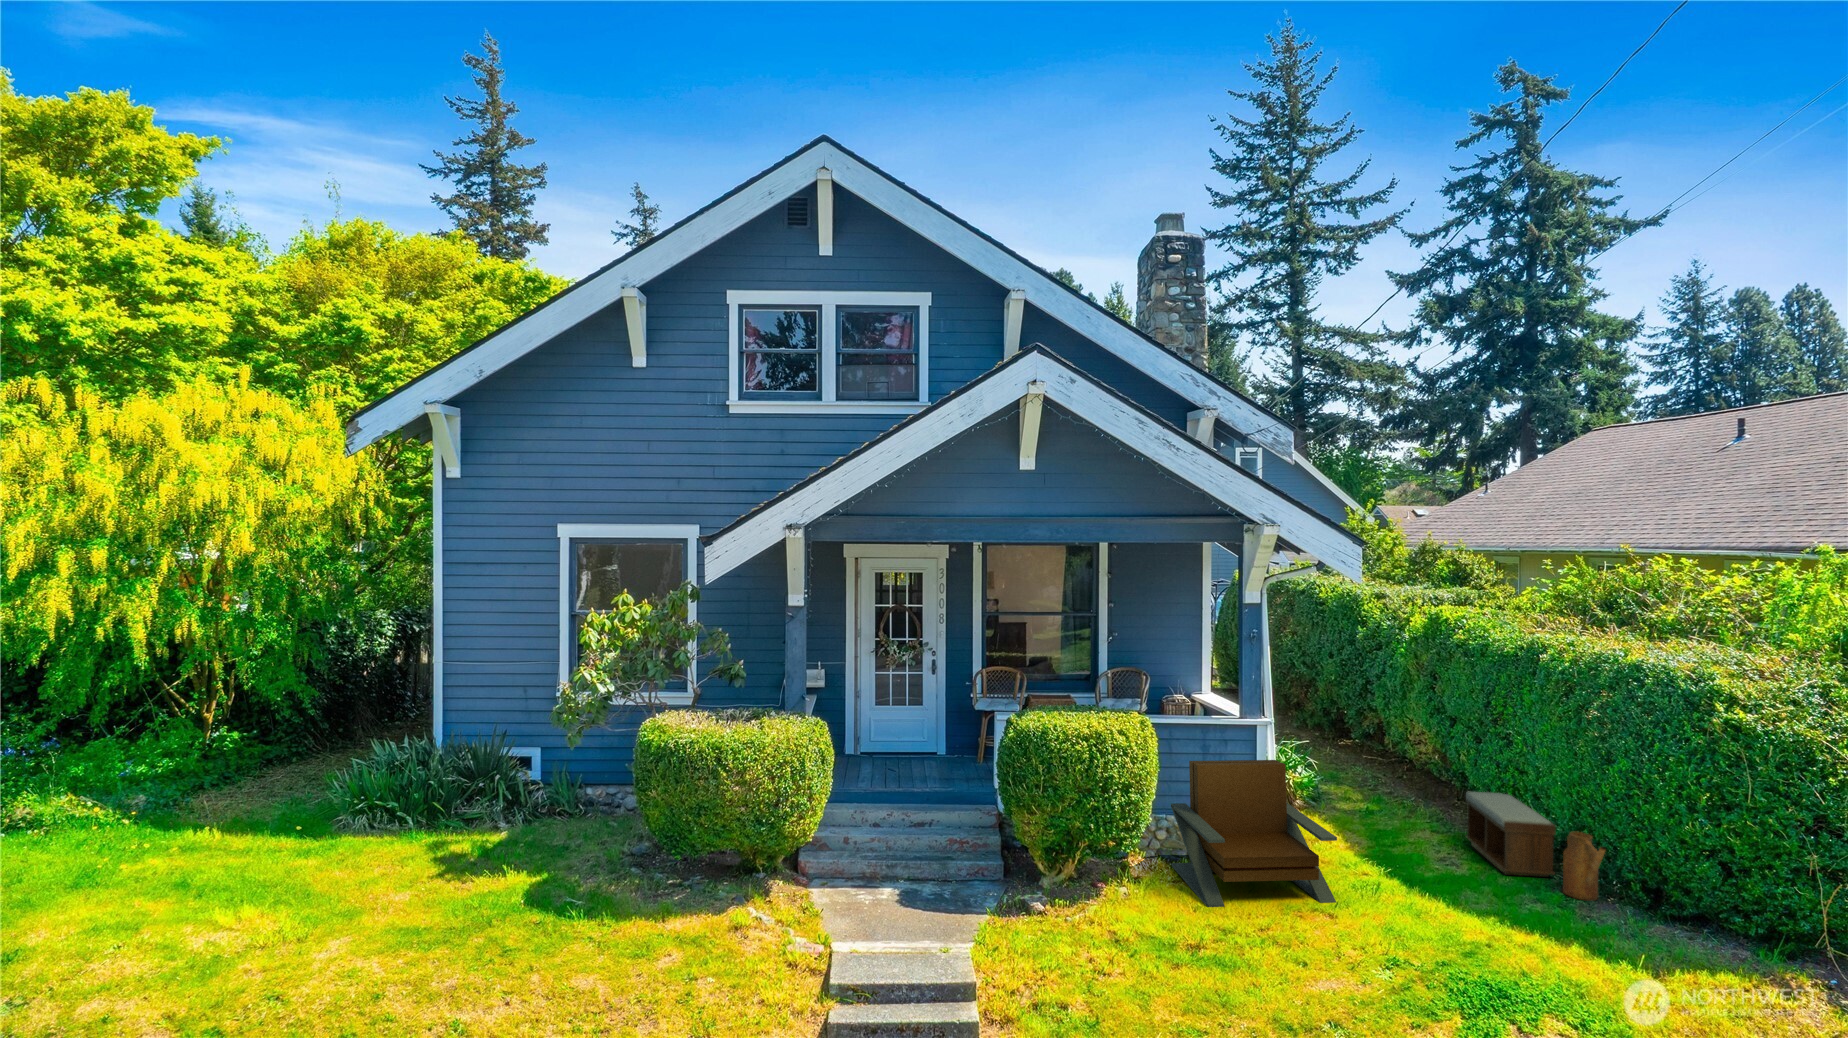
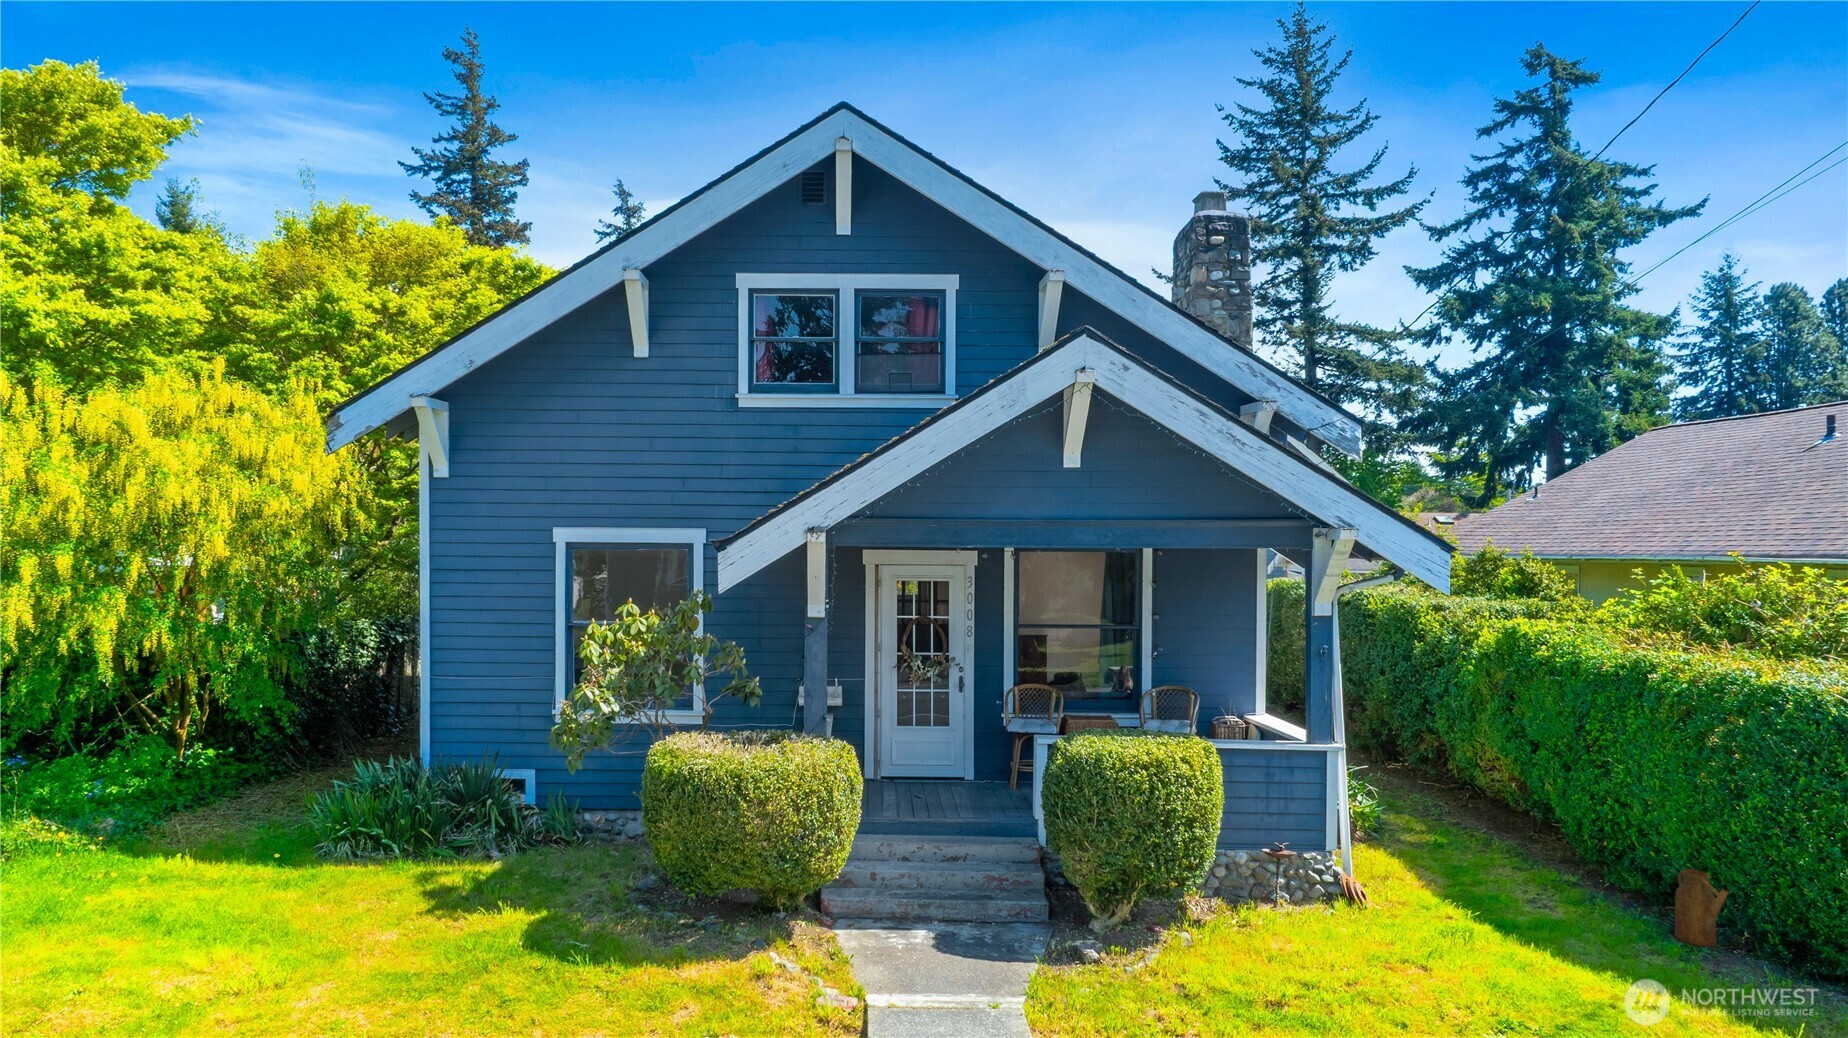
lounge chair: present [1171,760,1337,907] -> none [1234,787,1426,956]
bench: present [1466,792,1556,877] -> none [1553,821,1663,920]

